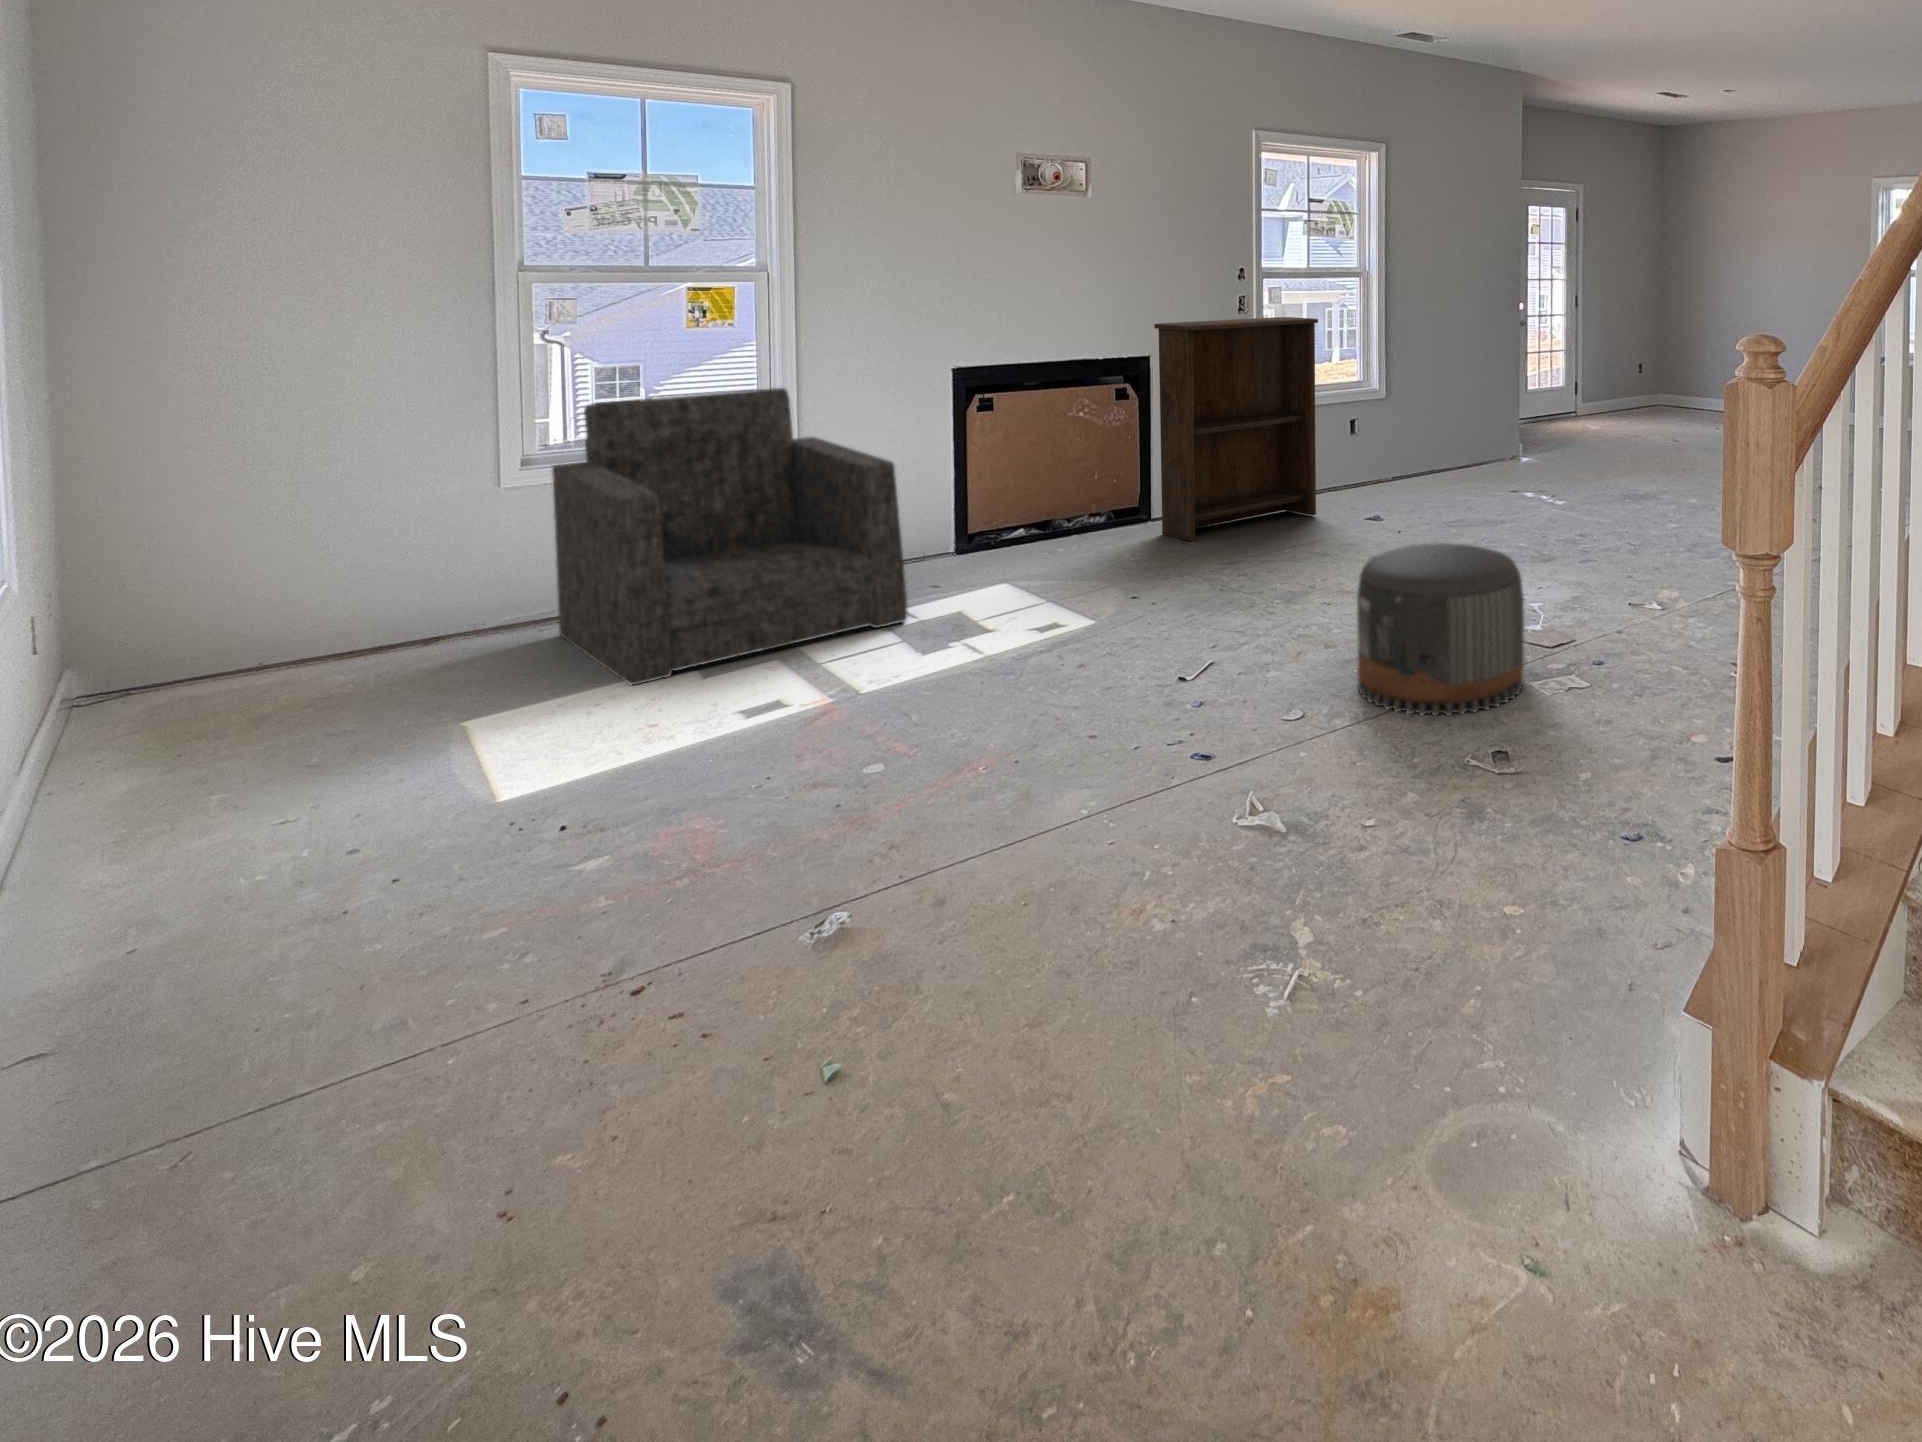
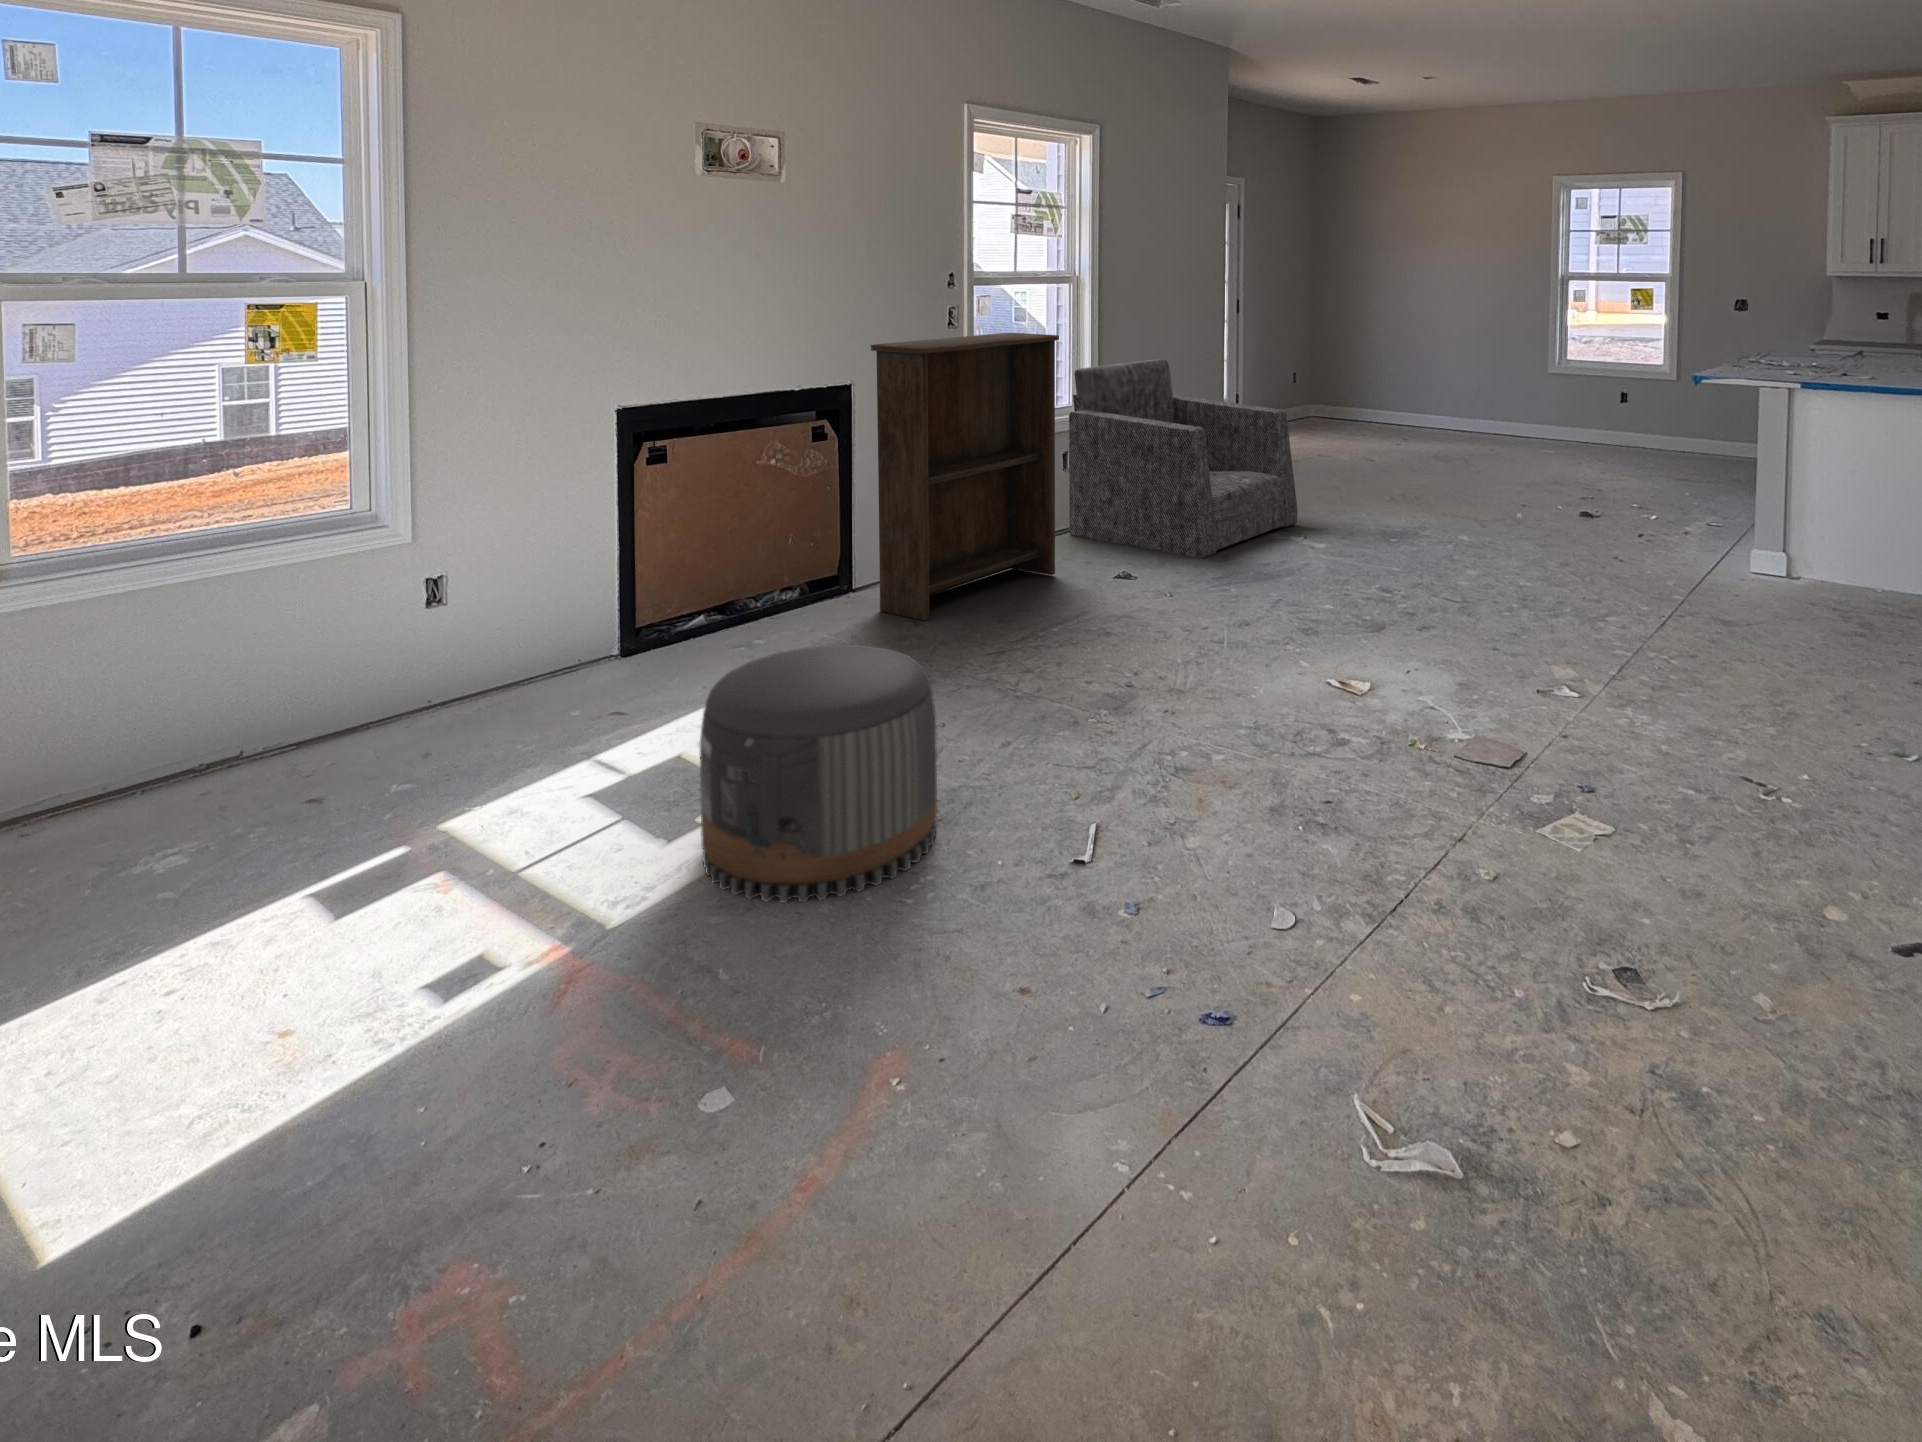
armchair: present [552,388,908,685] -> present [1069,359,1298,558]
pouf: present [1357,543,1524,716] -> present [700,645,937,903]

